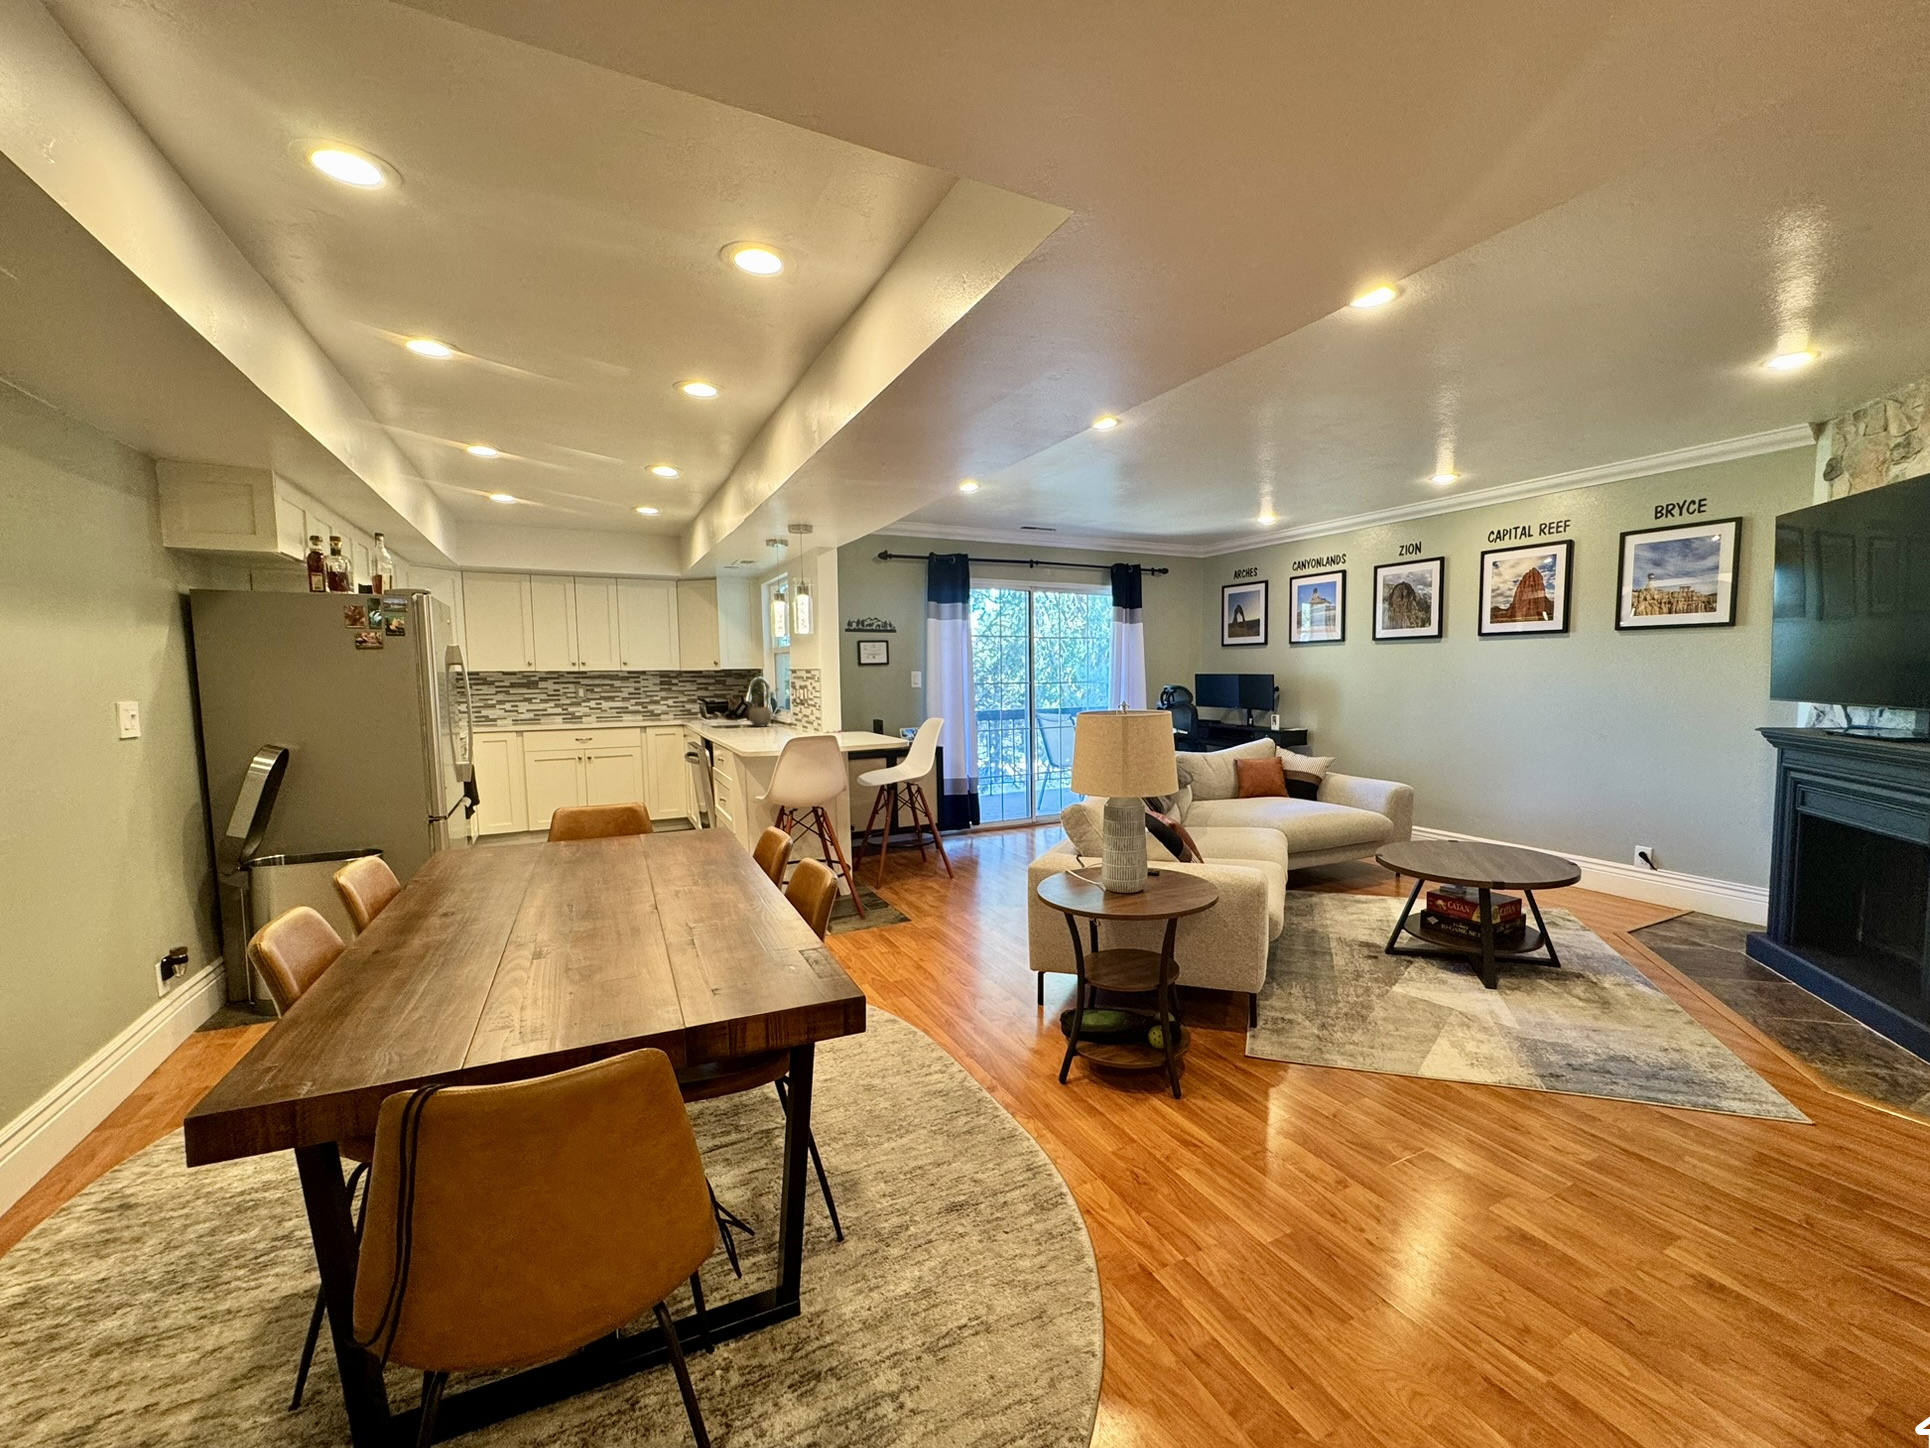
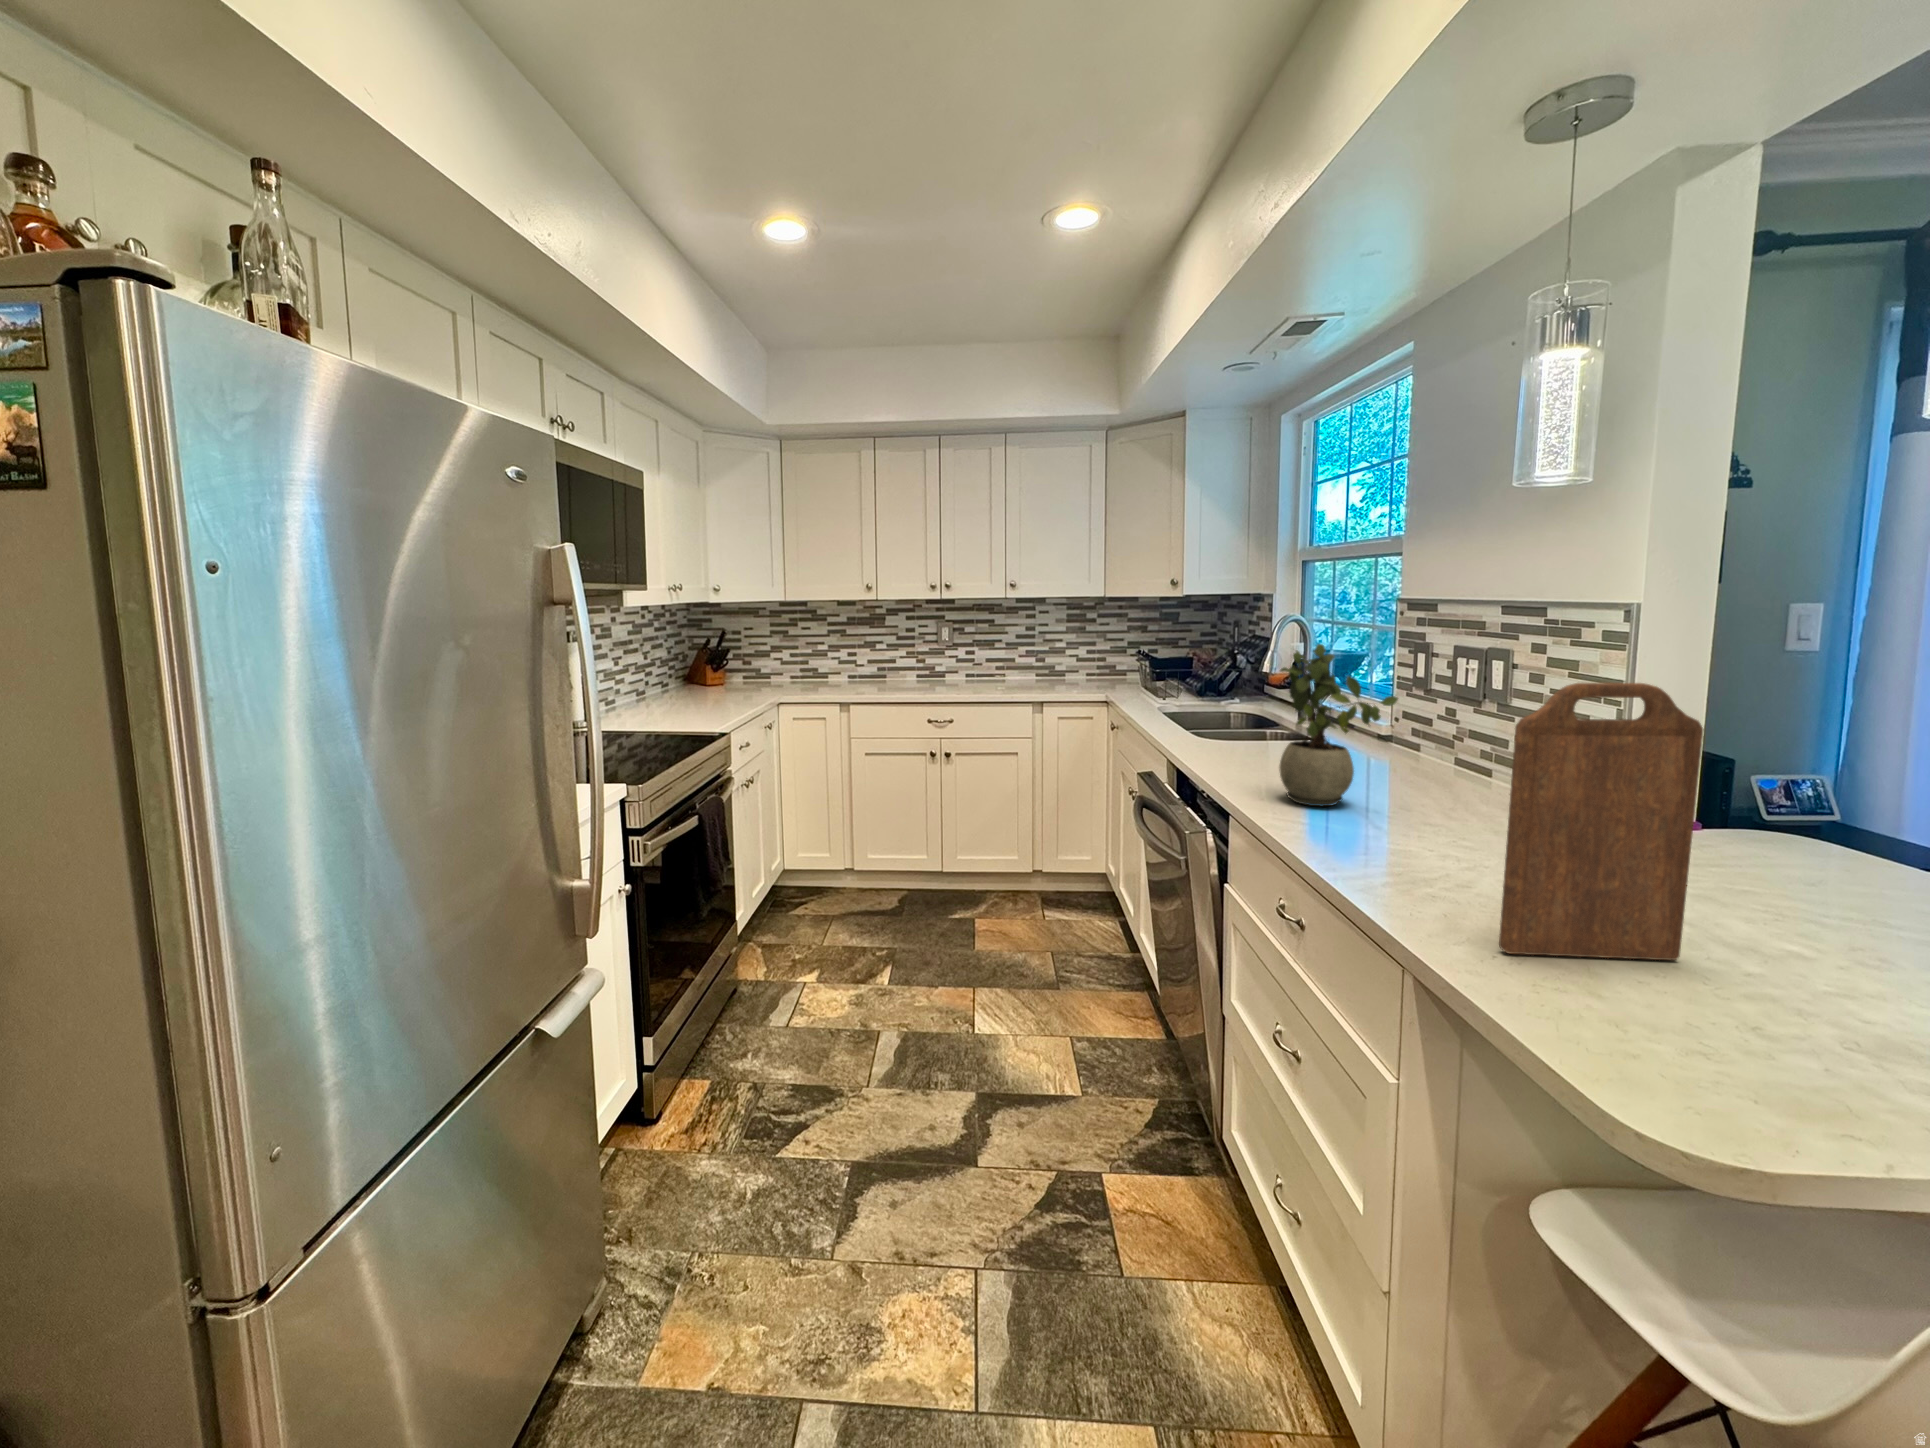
cutting board: none [779,671,815,731] -> present [1499,683,1704,960]

